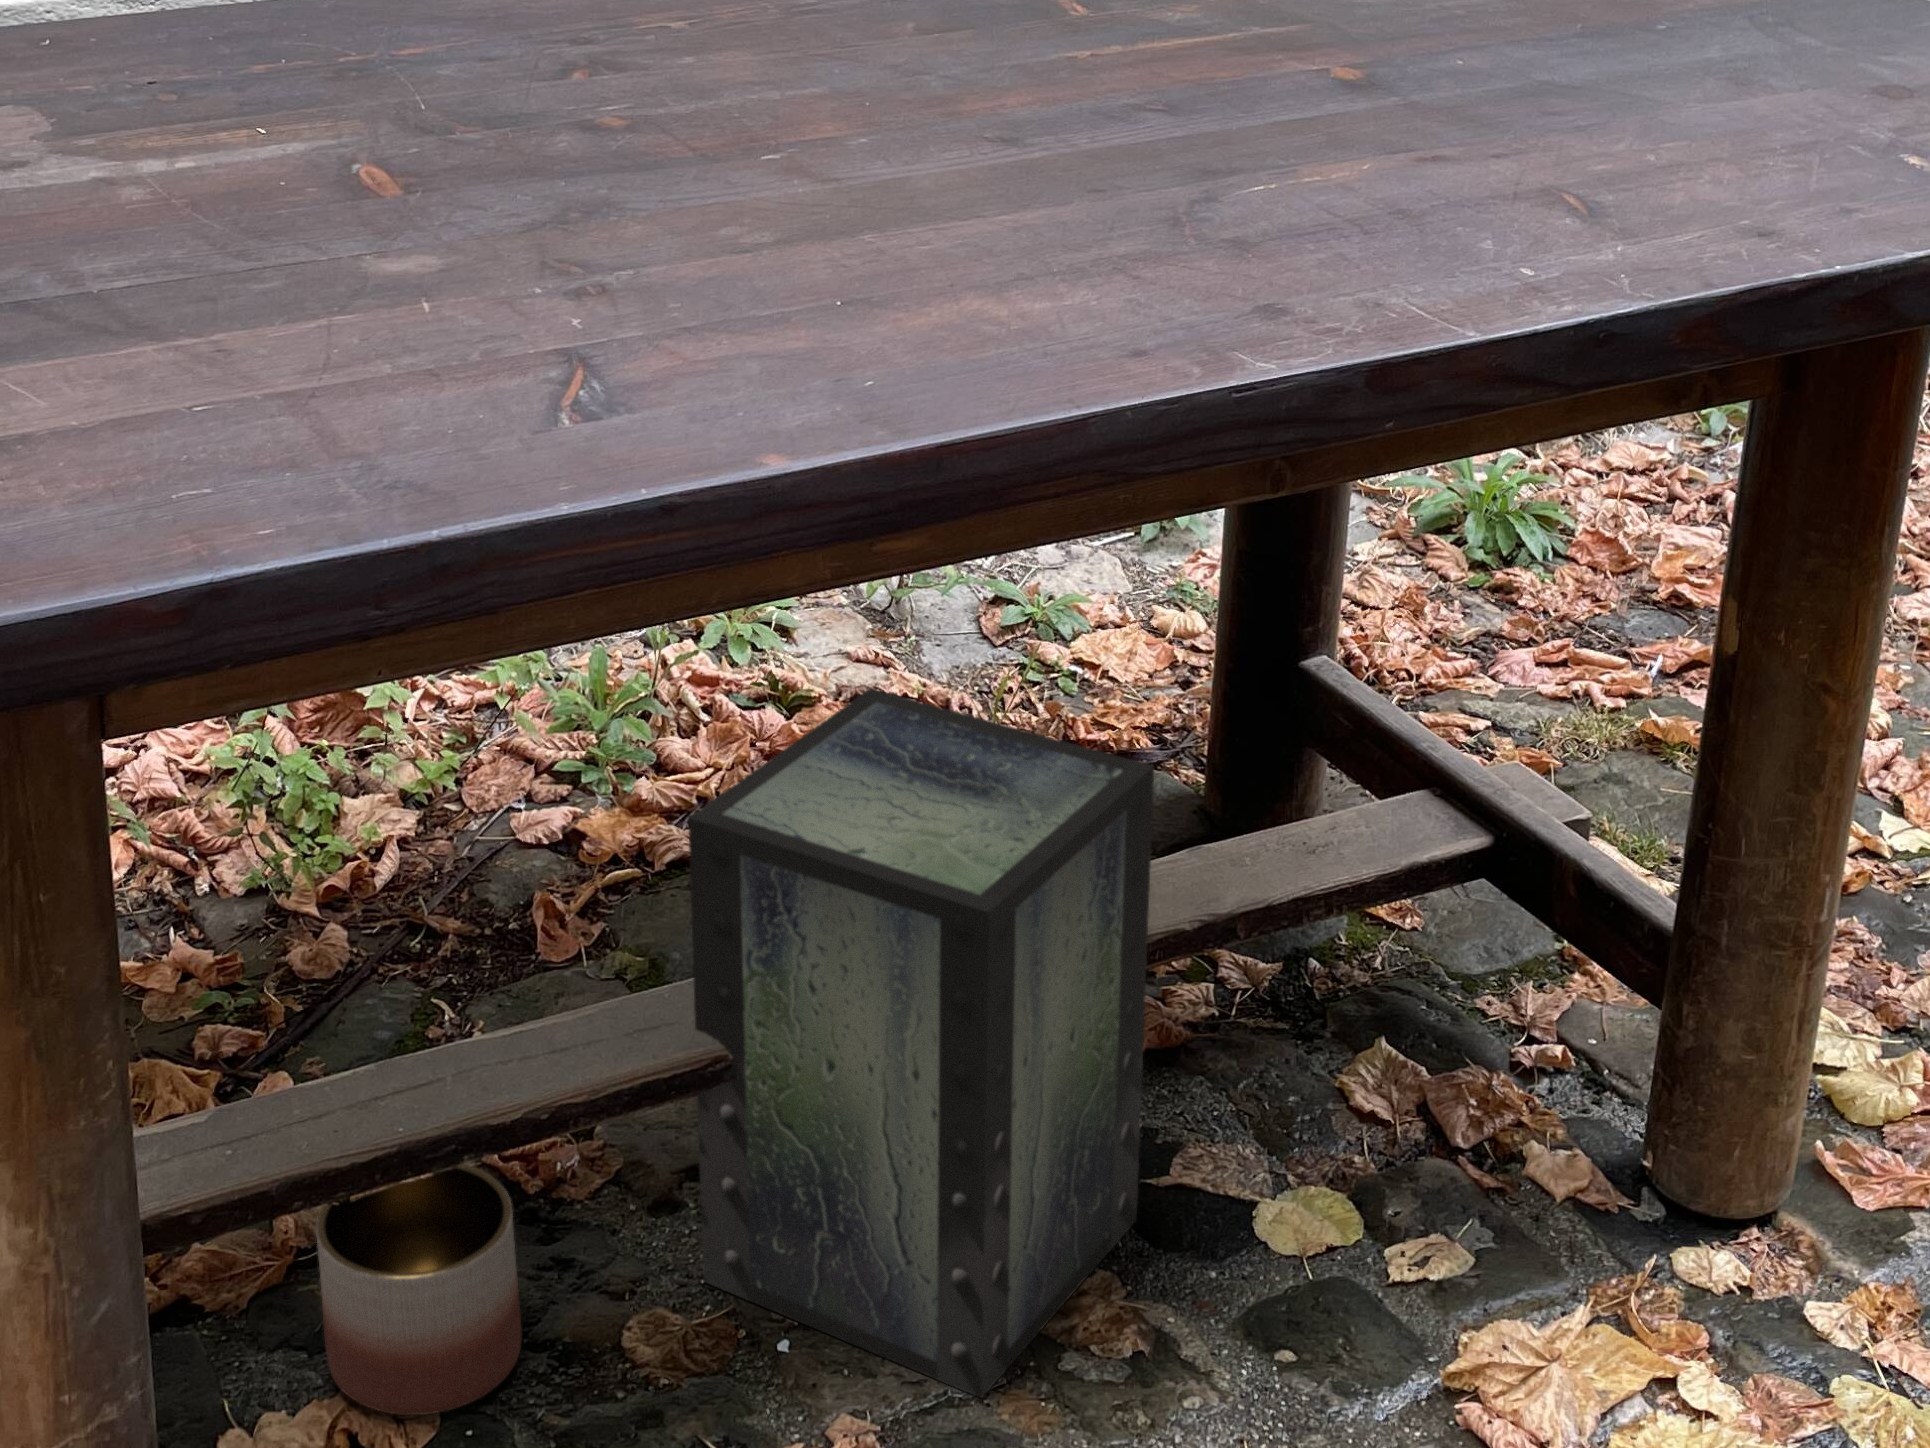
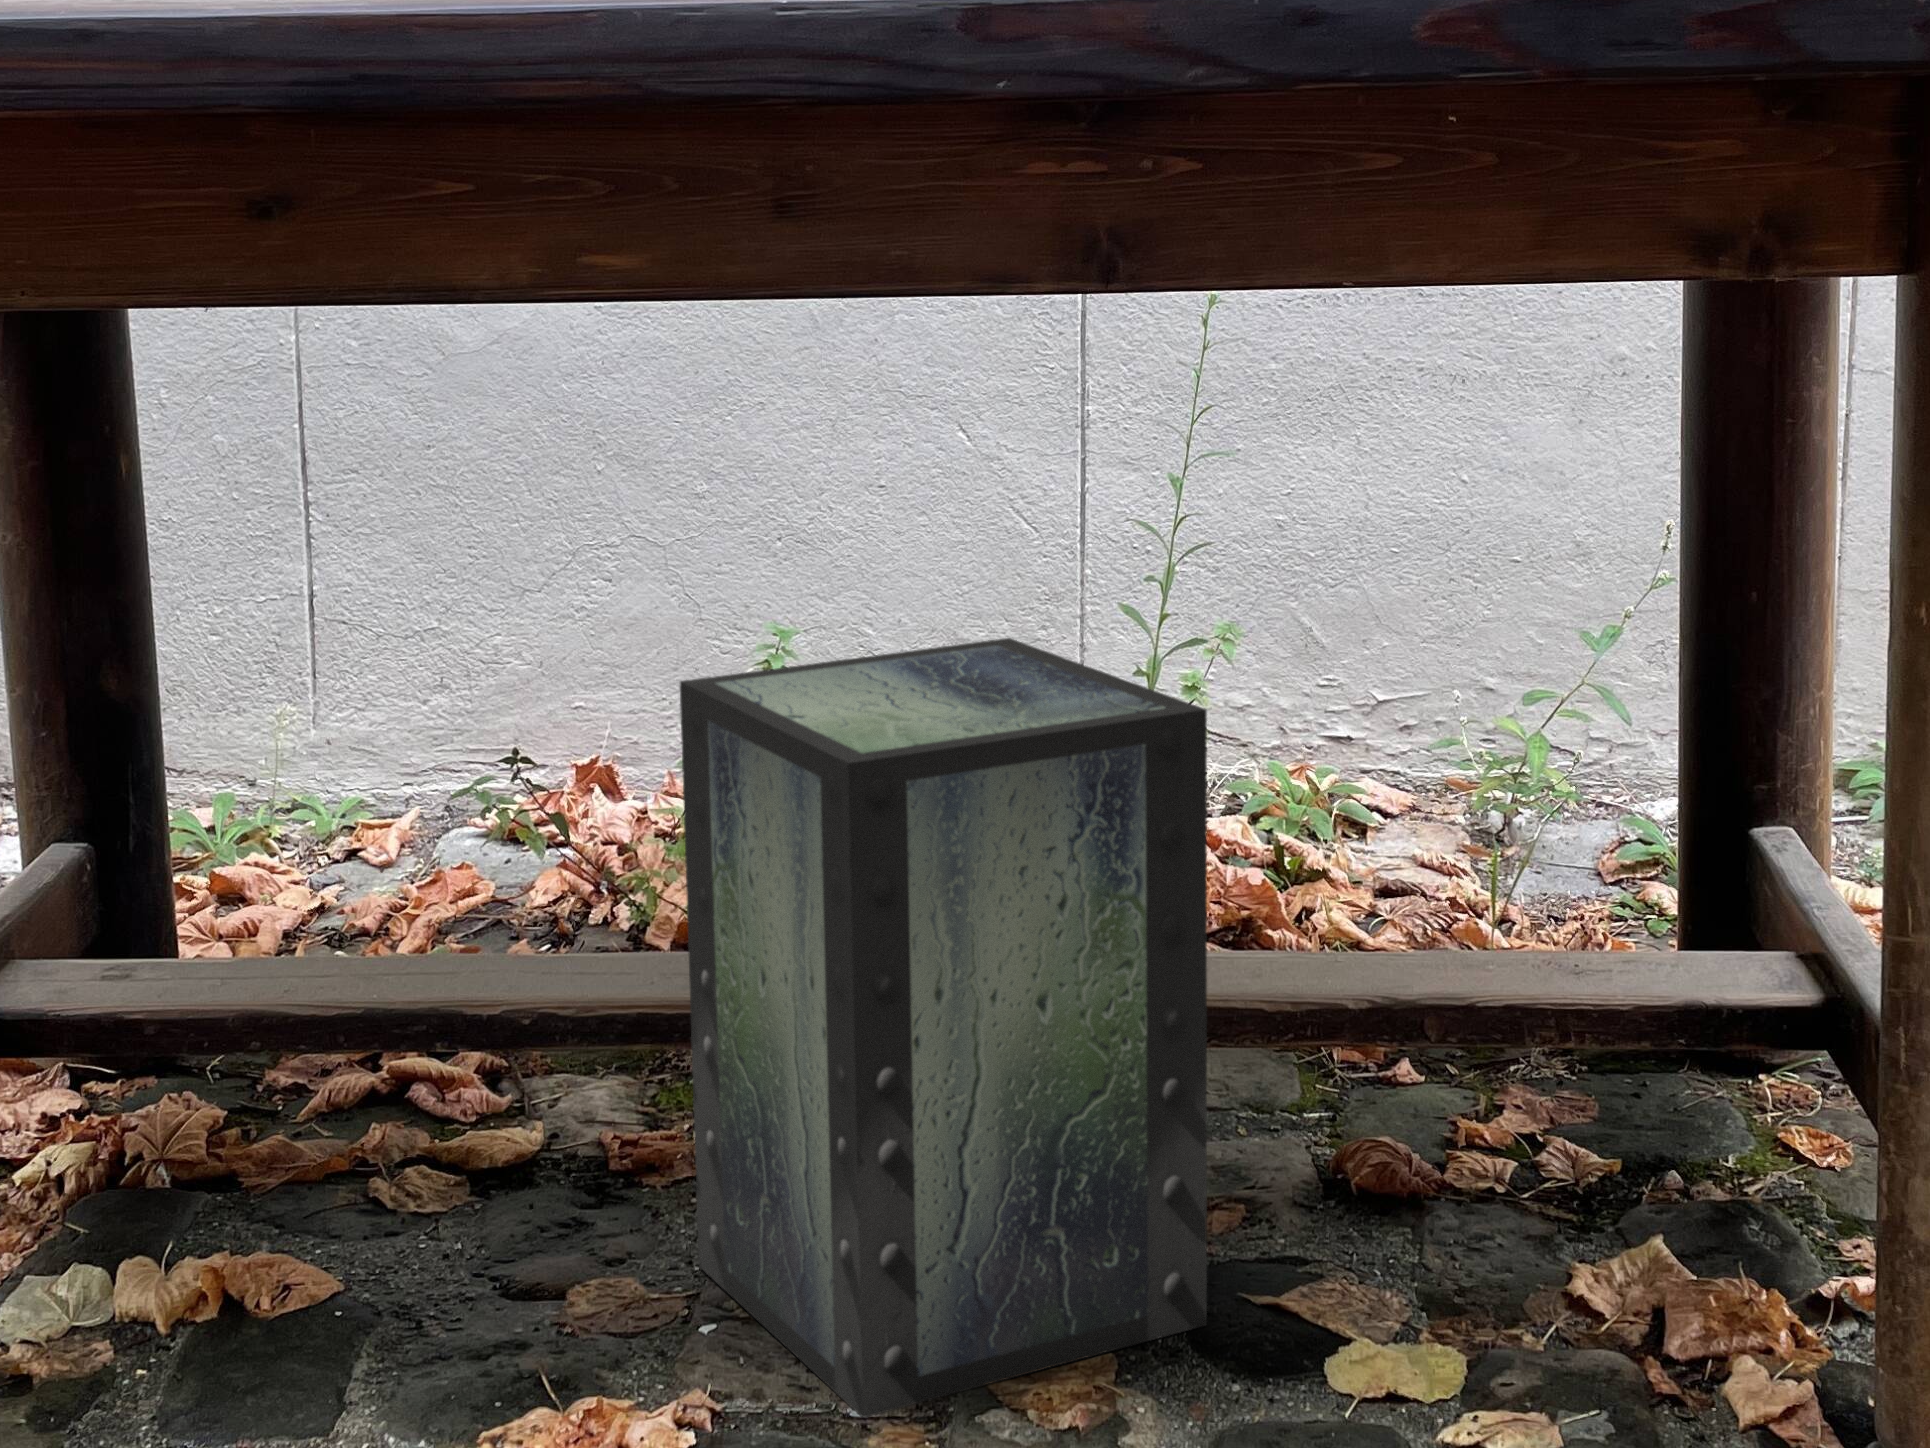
planter: present [316,1164,521,1415] -> none [263,1046,485,1296]

